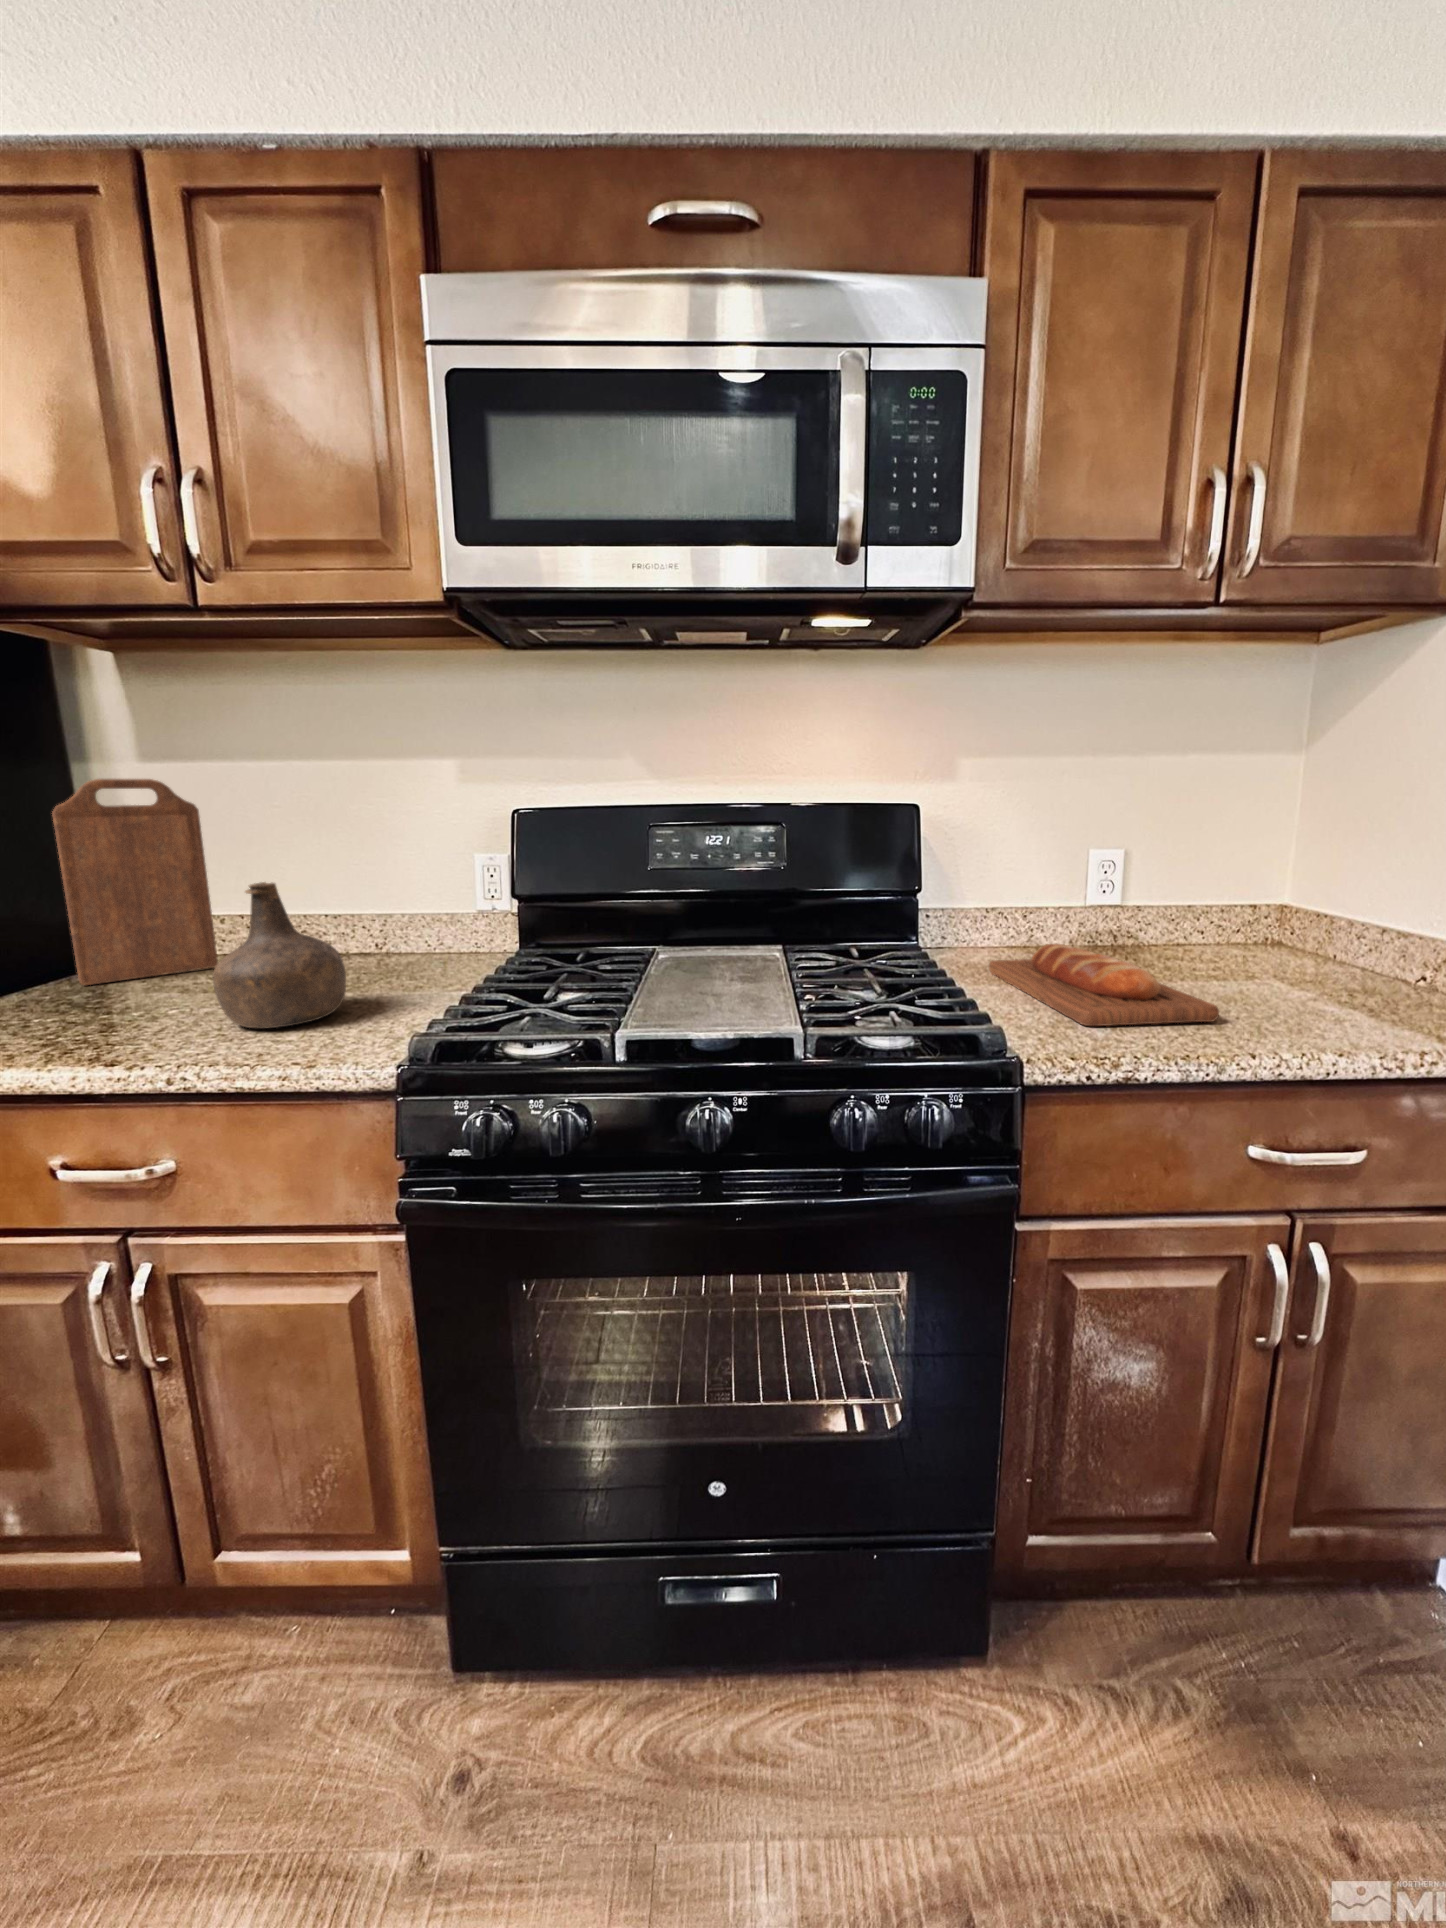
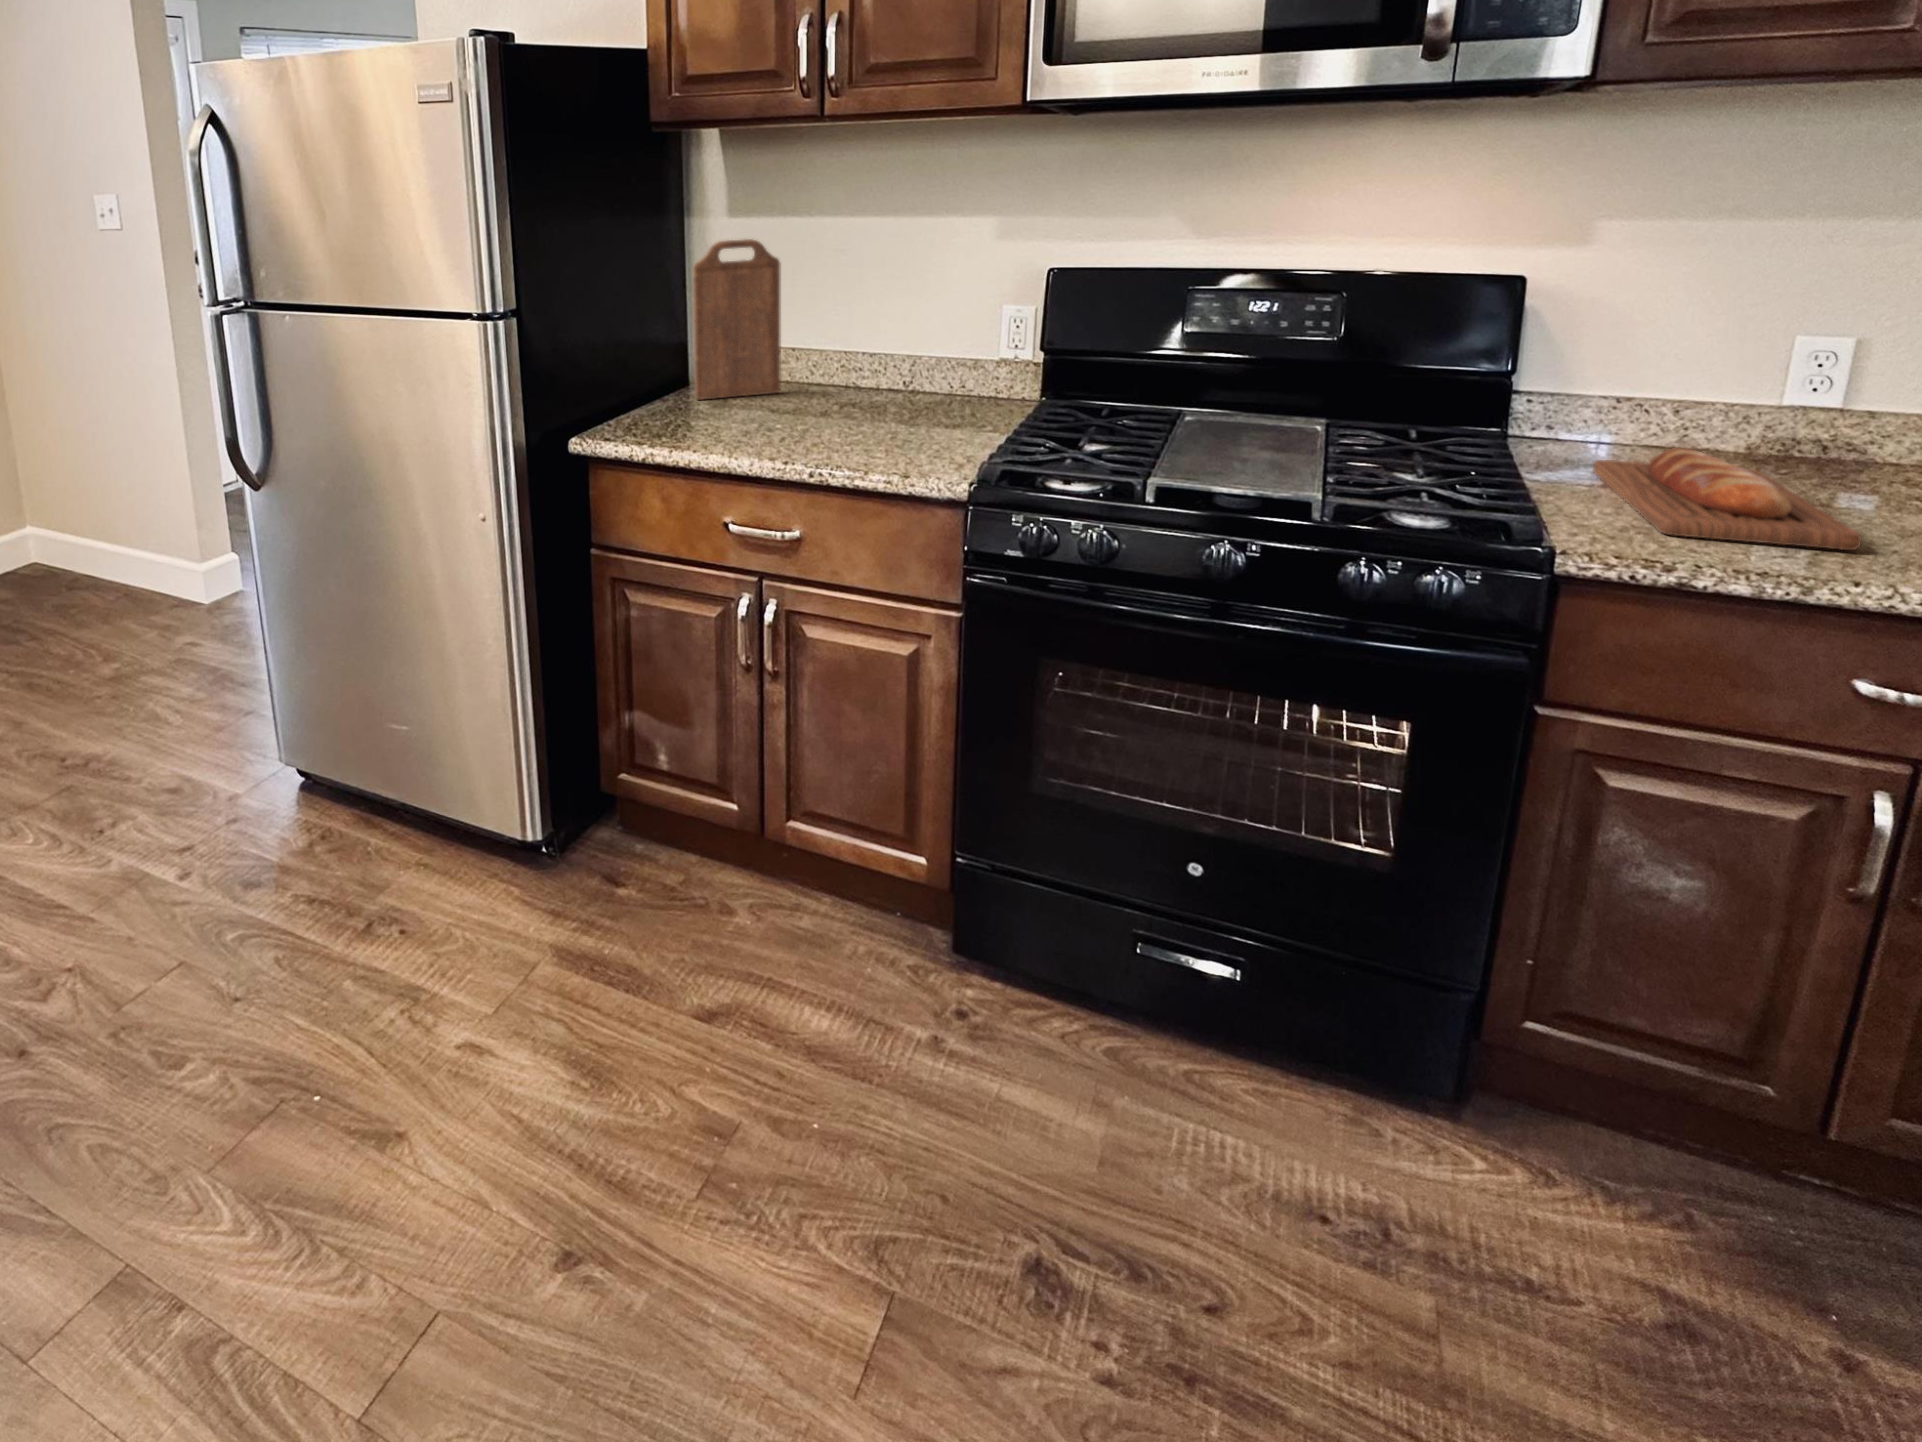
bottle: present [213,882,346,1028] -> none [824,336,913,447]

